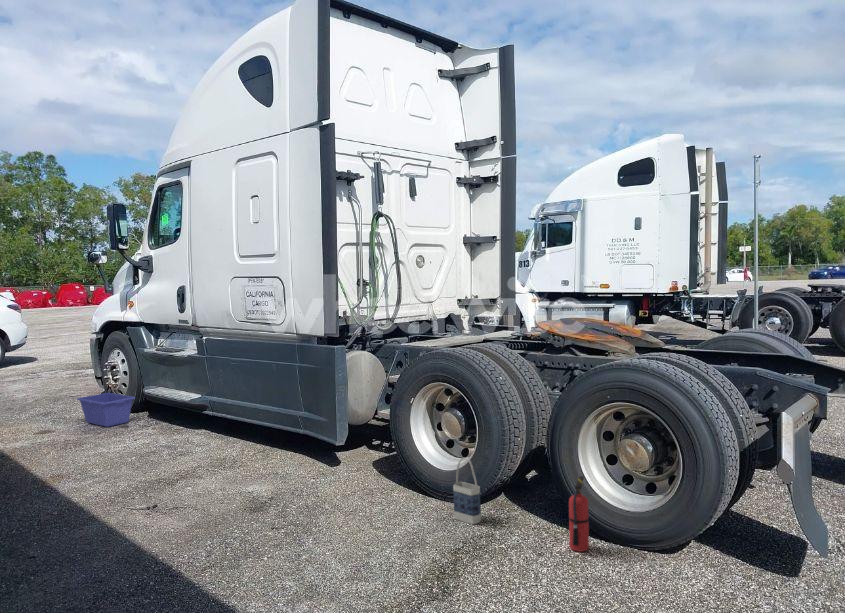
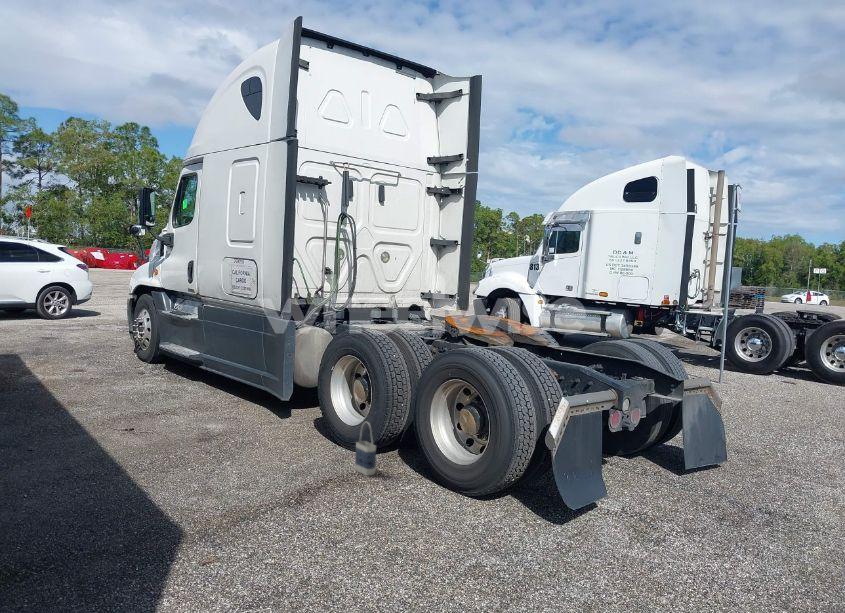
storage bin: present [77,393,135,427] -> none [107,344,153,372]
fire extinguisher: present [569,476,589,552] -> none [429,444,448,505]

